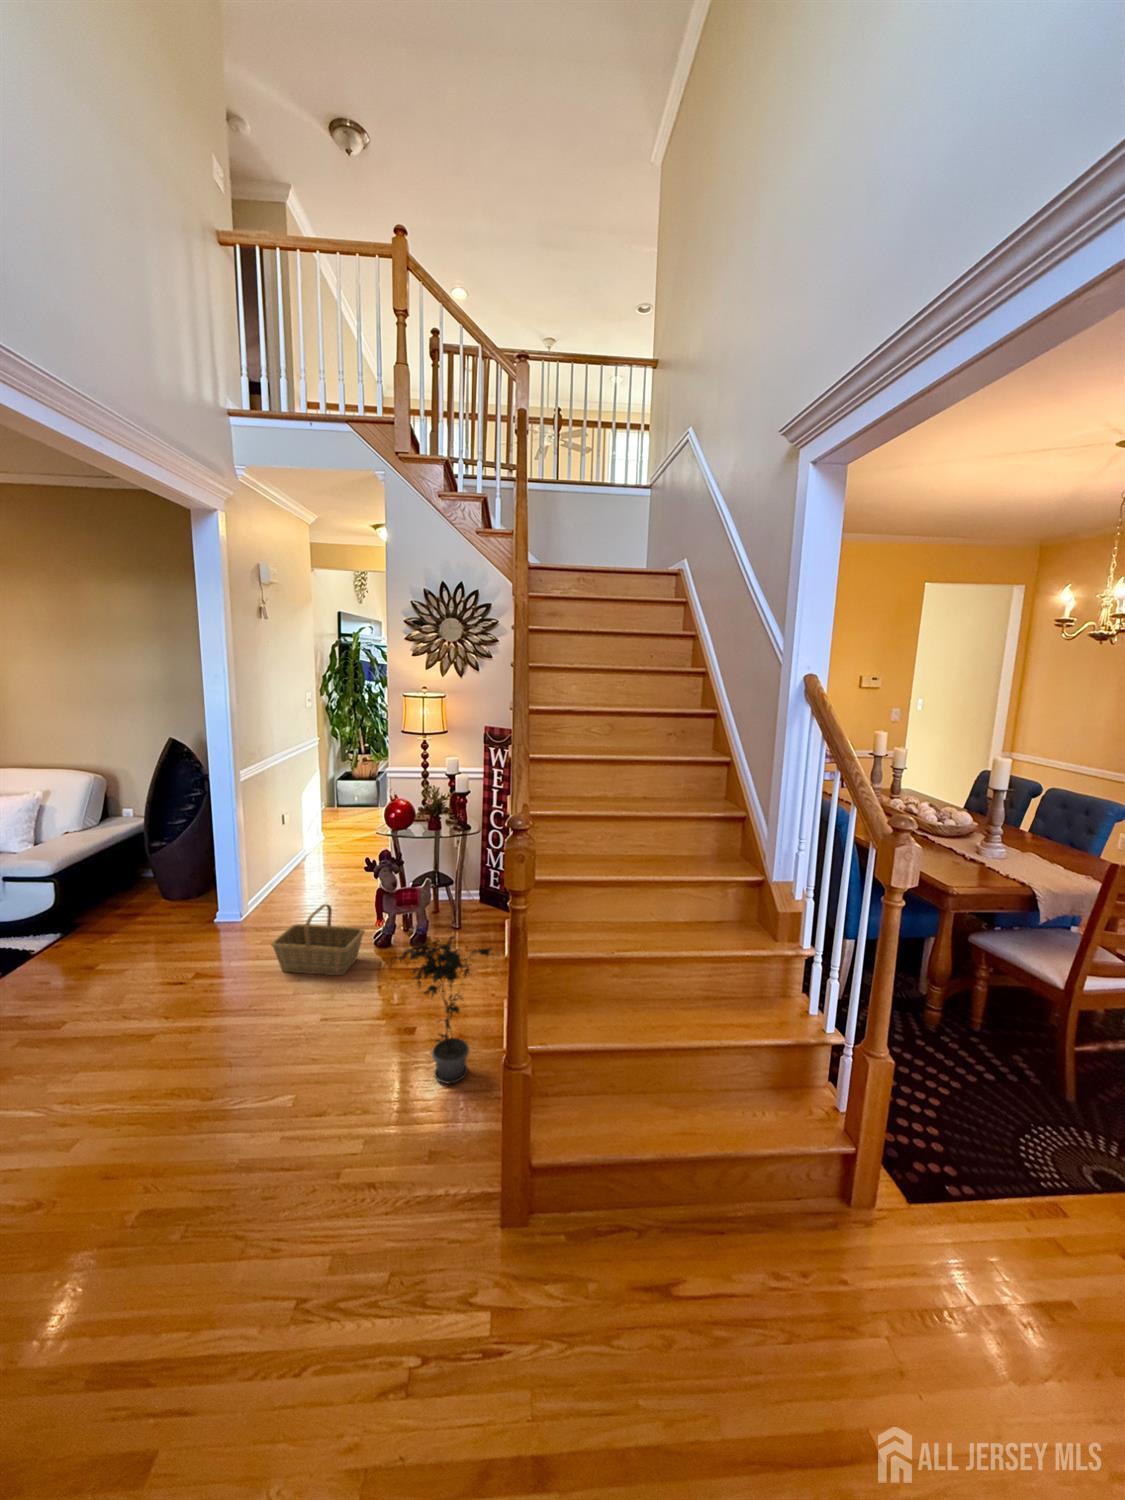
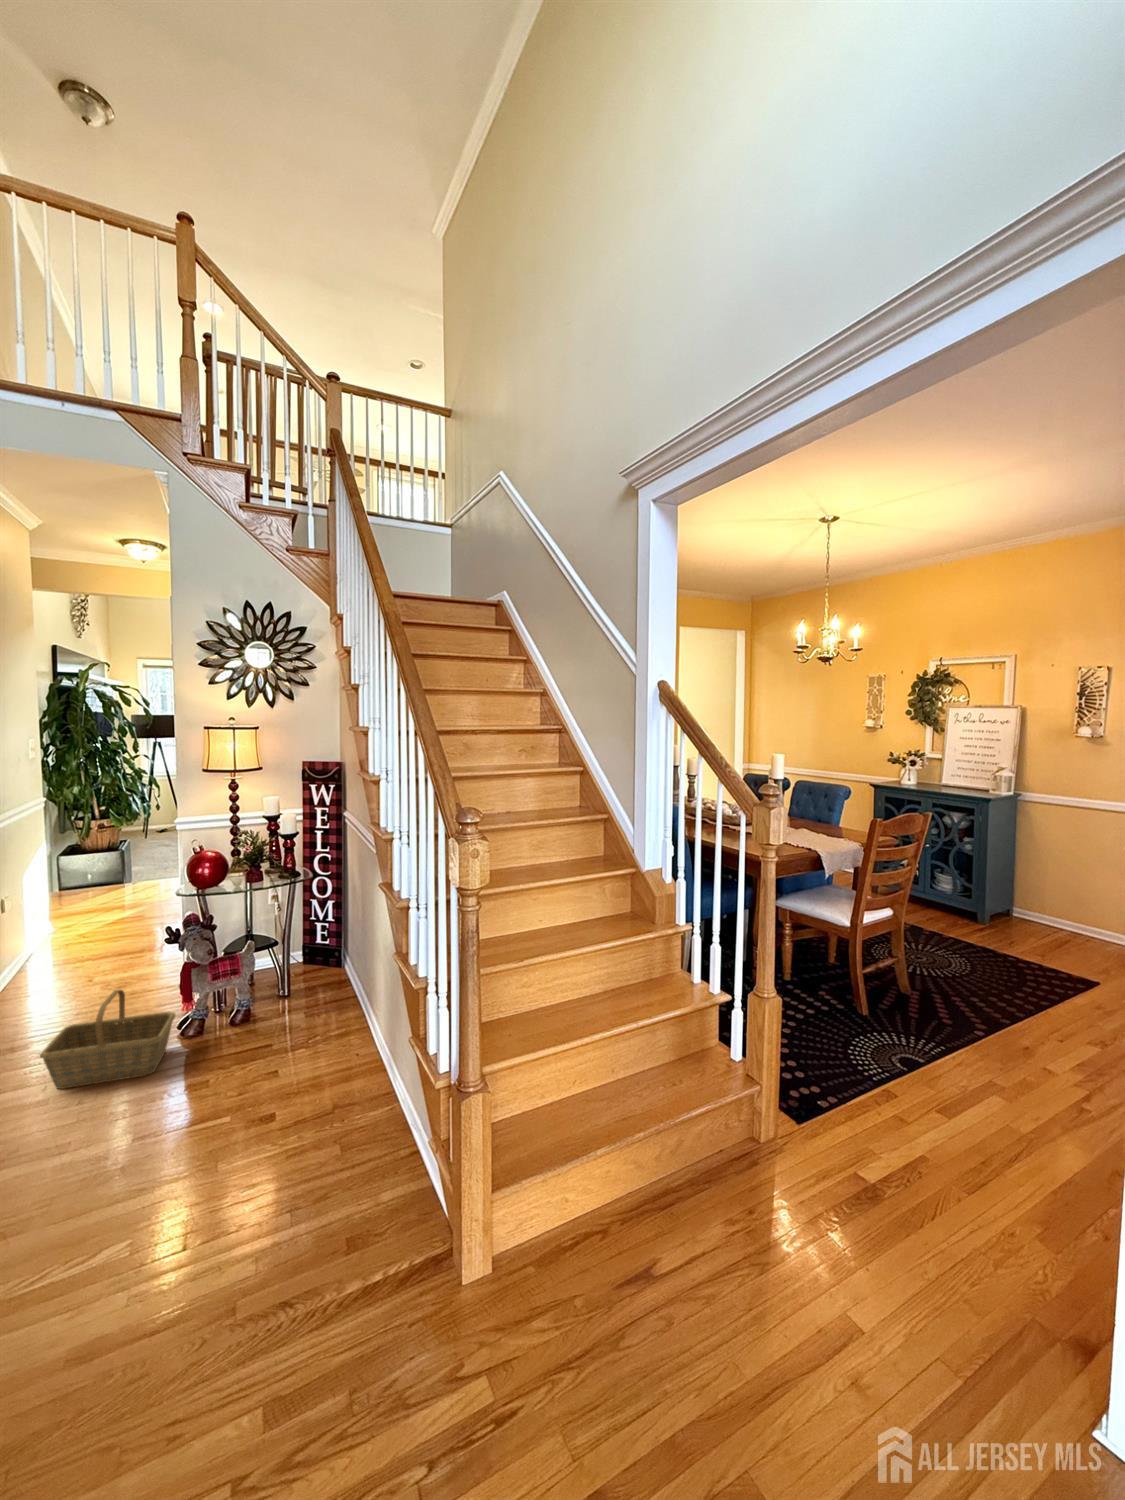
potted plant: present [390,936,491,1083] -> none [268,973,397,1152]

